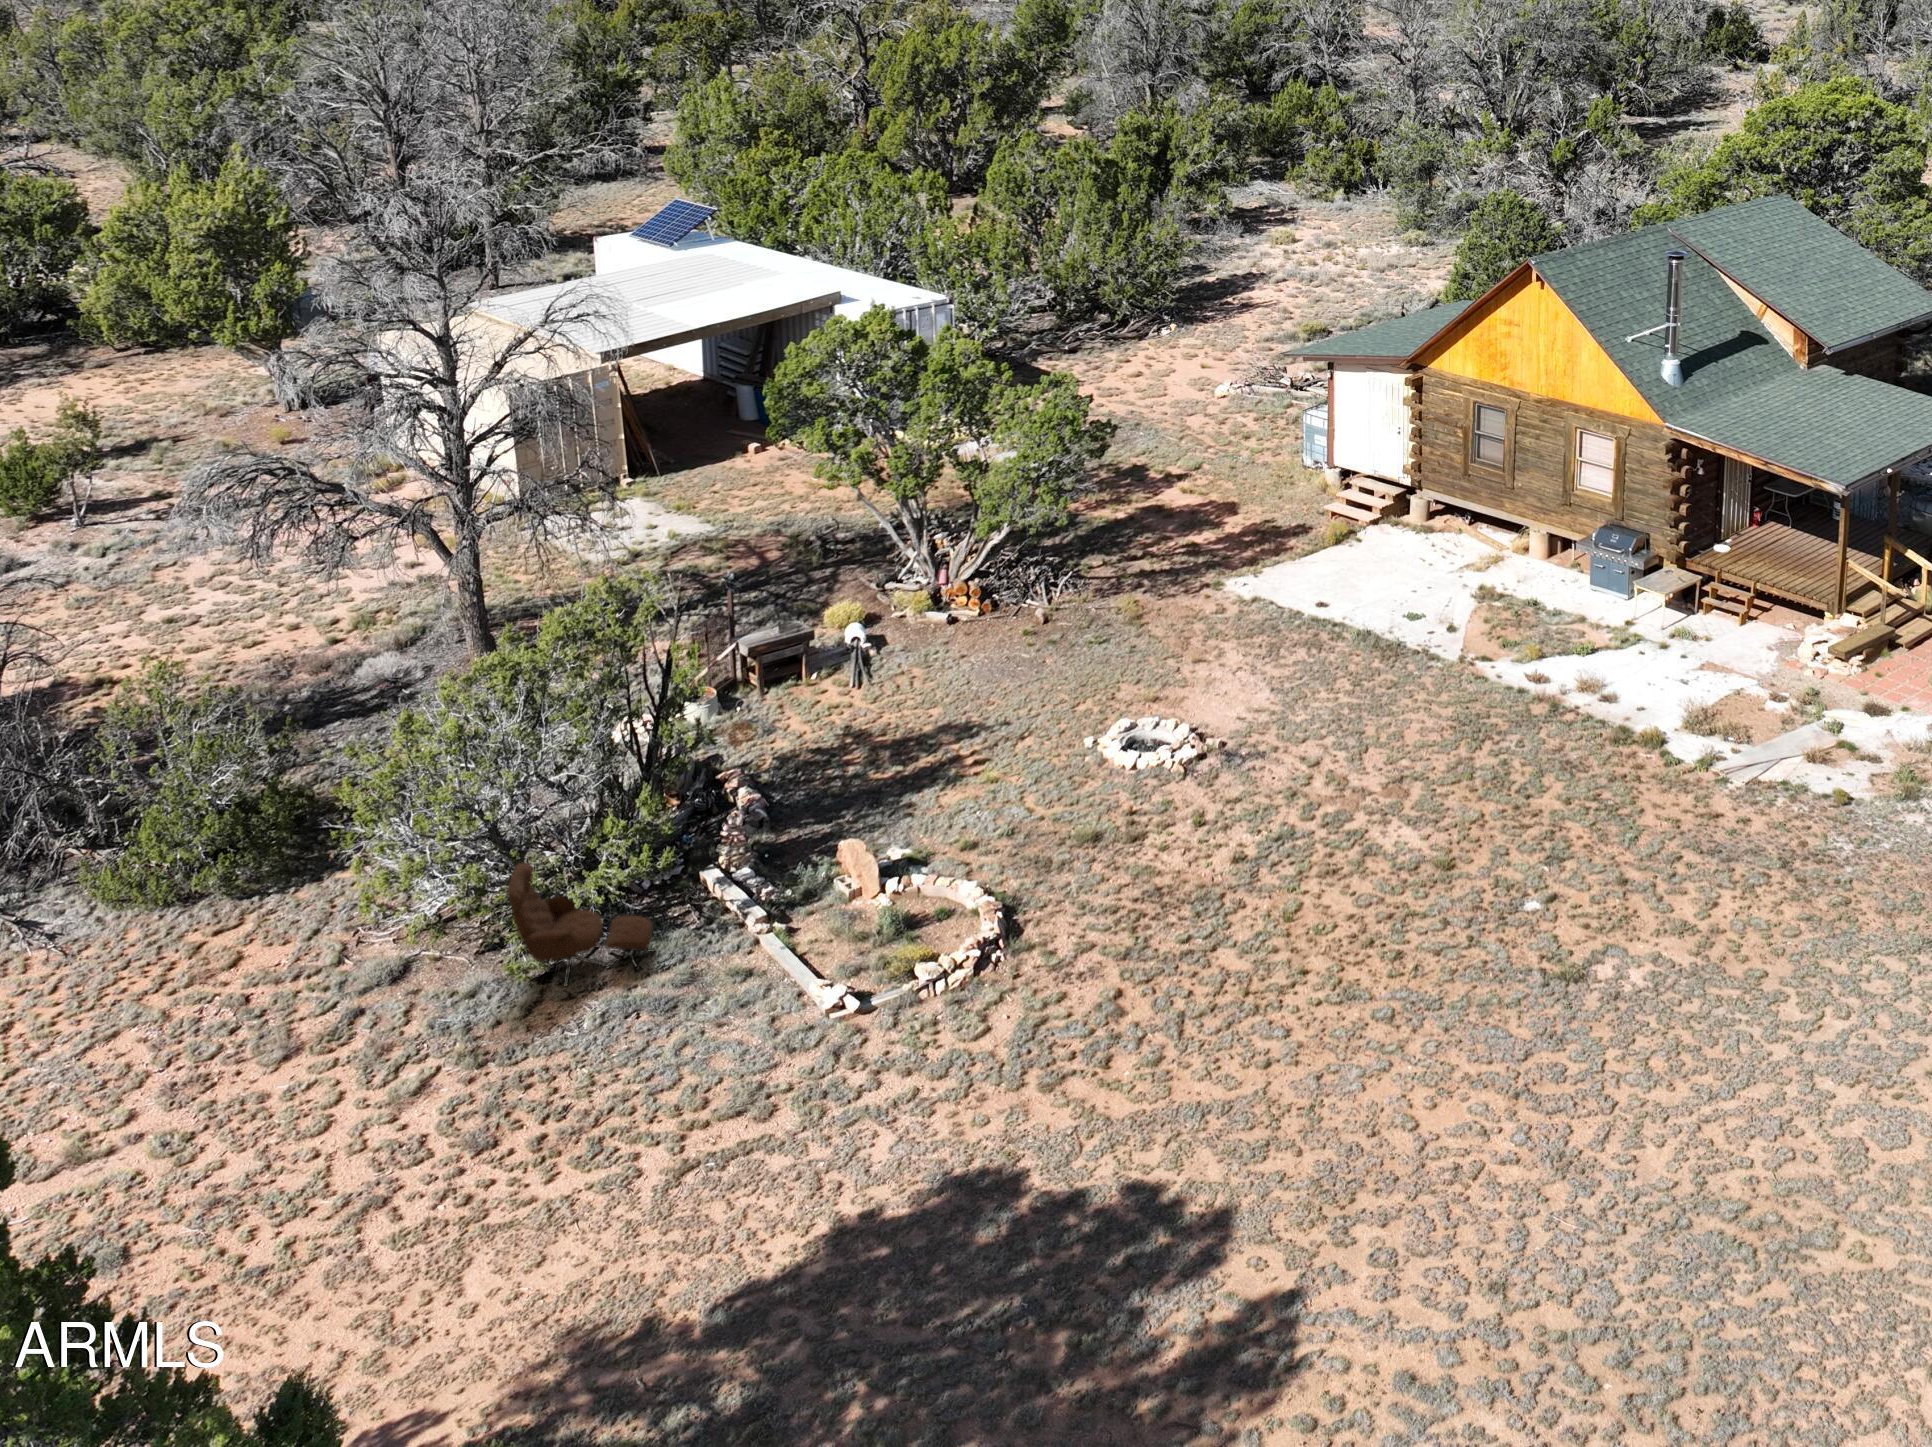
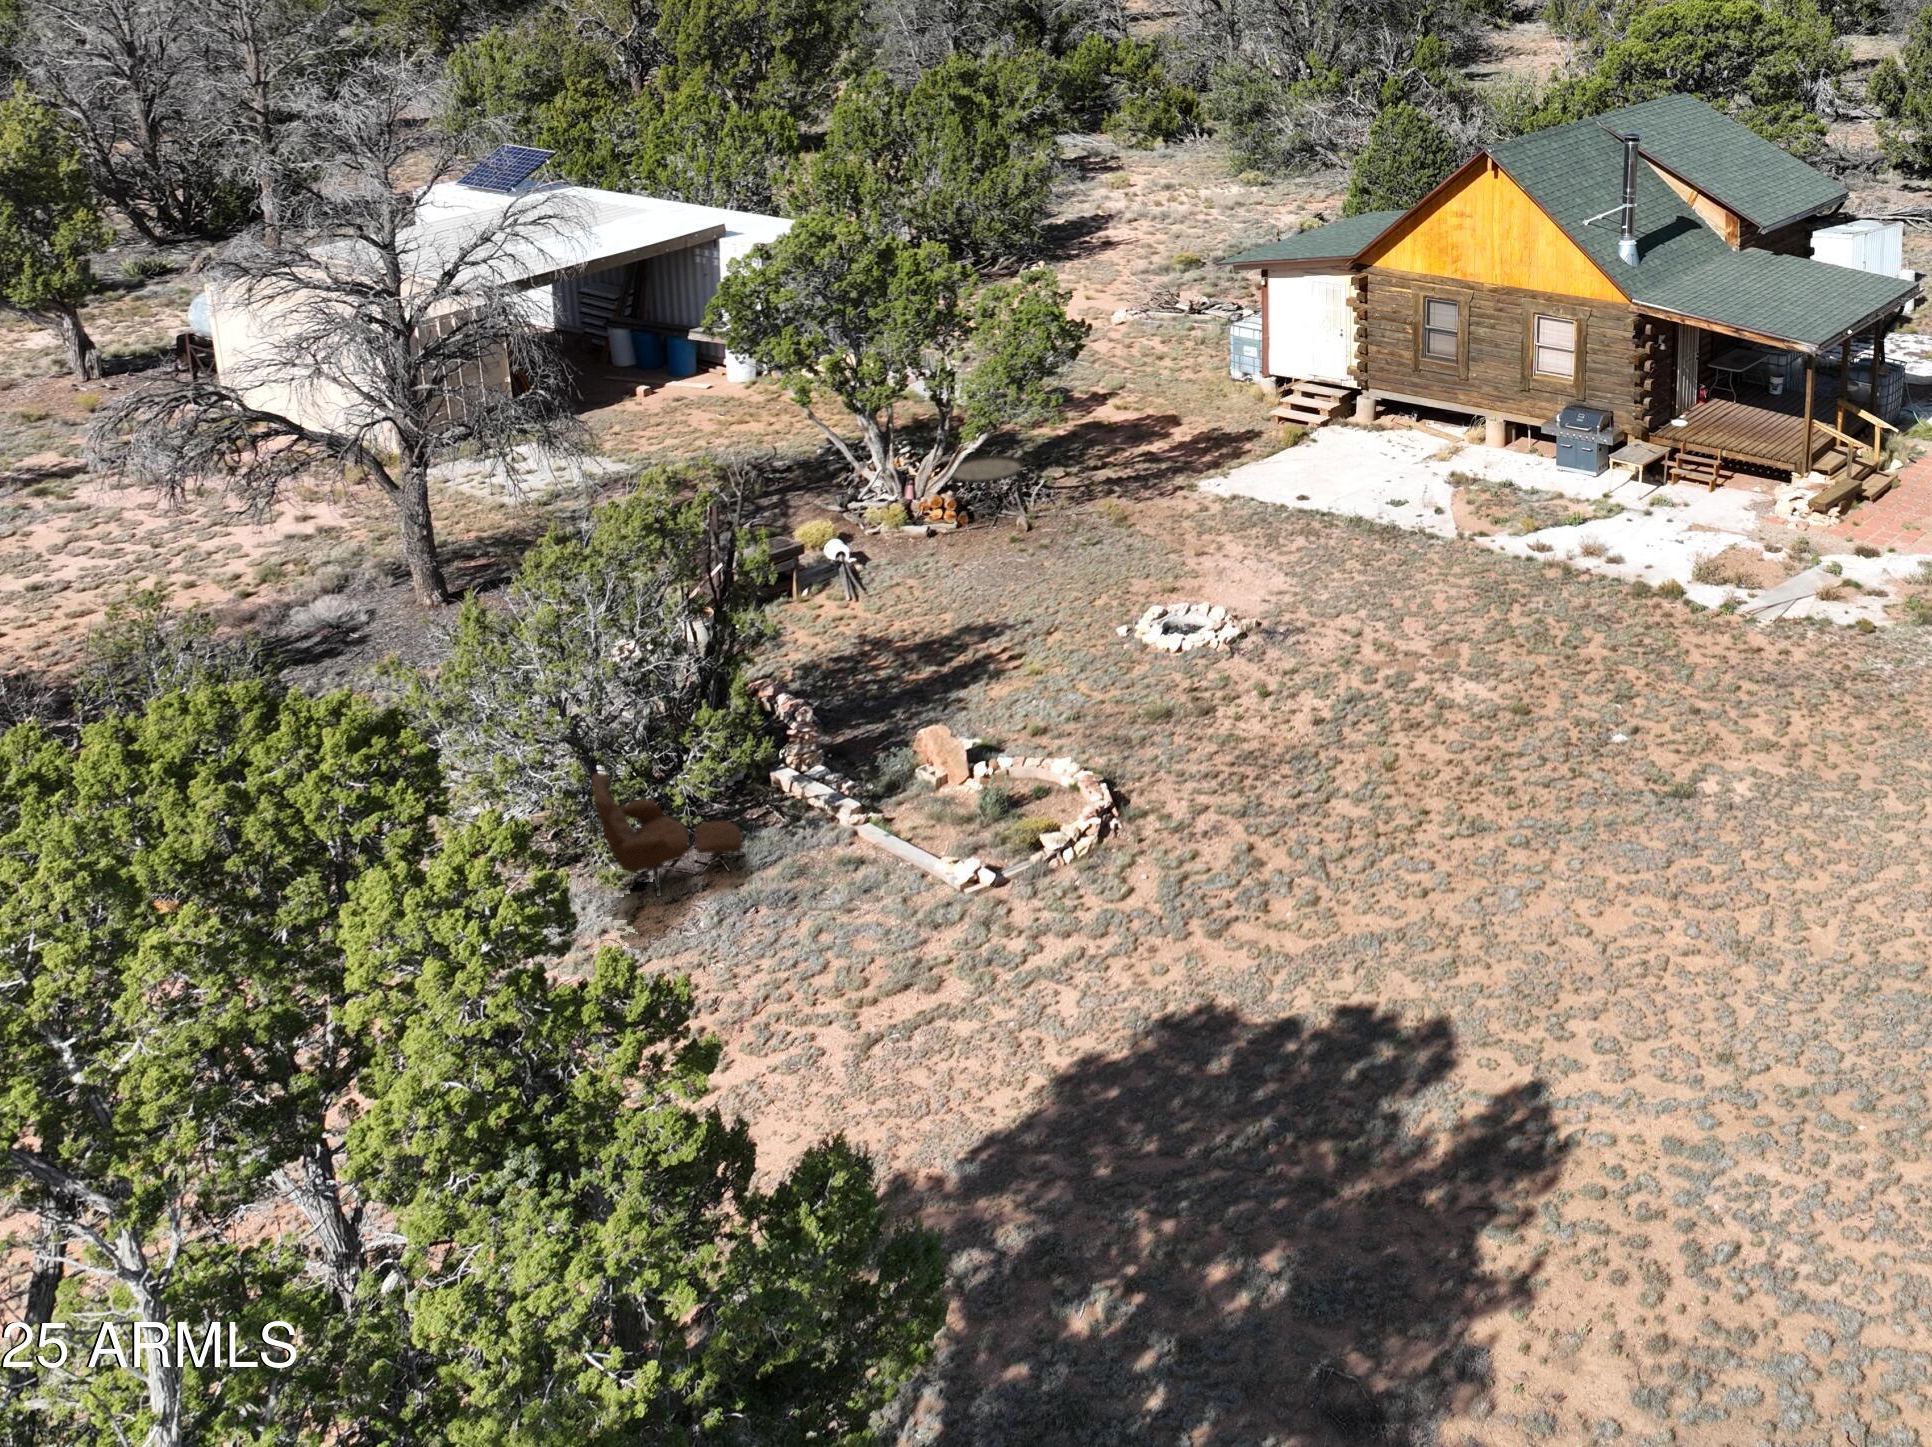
round table: none [971,543,1046,610] -> present [951,455,1024,519]

